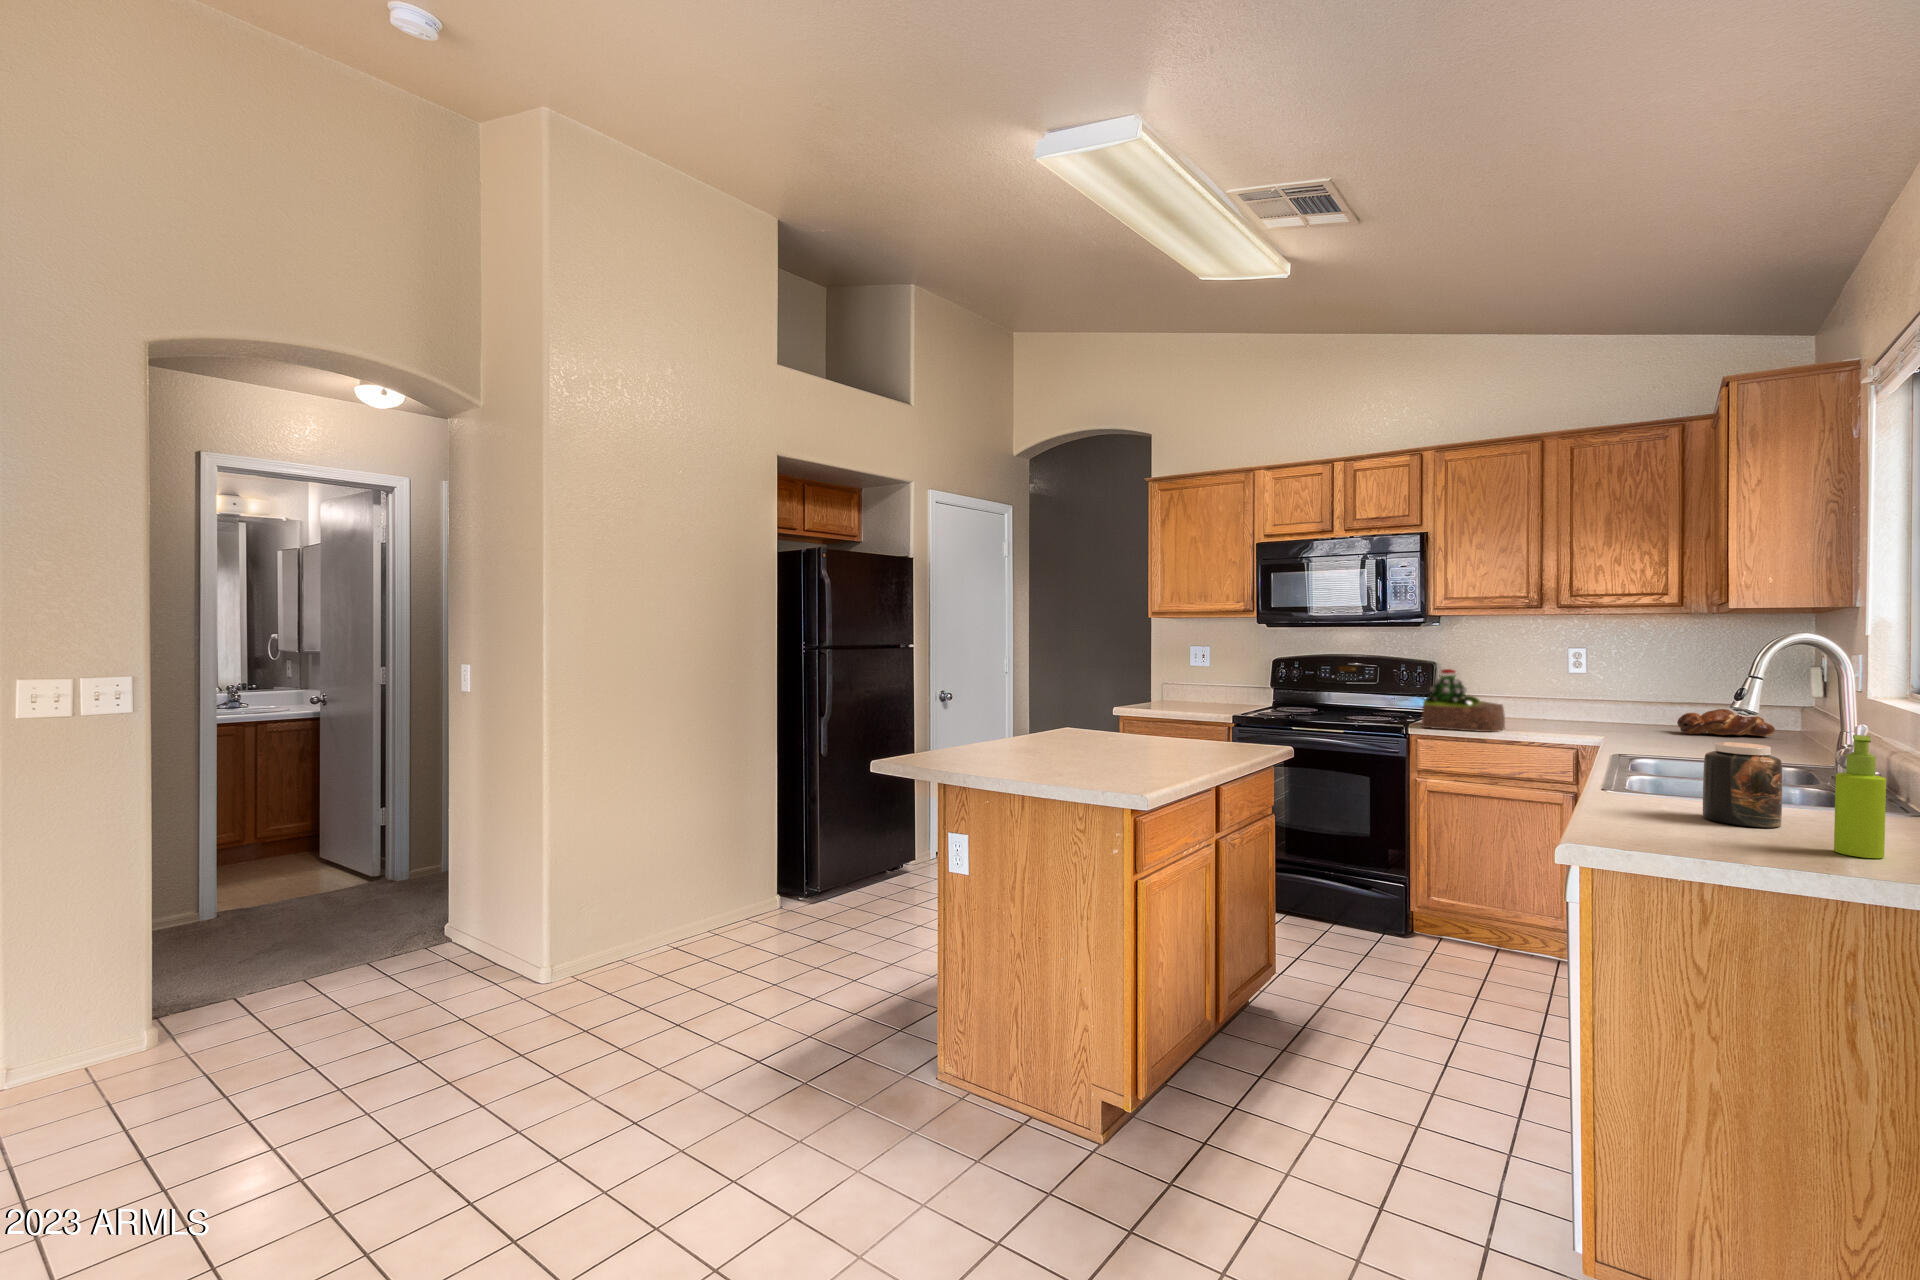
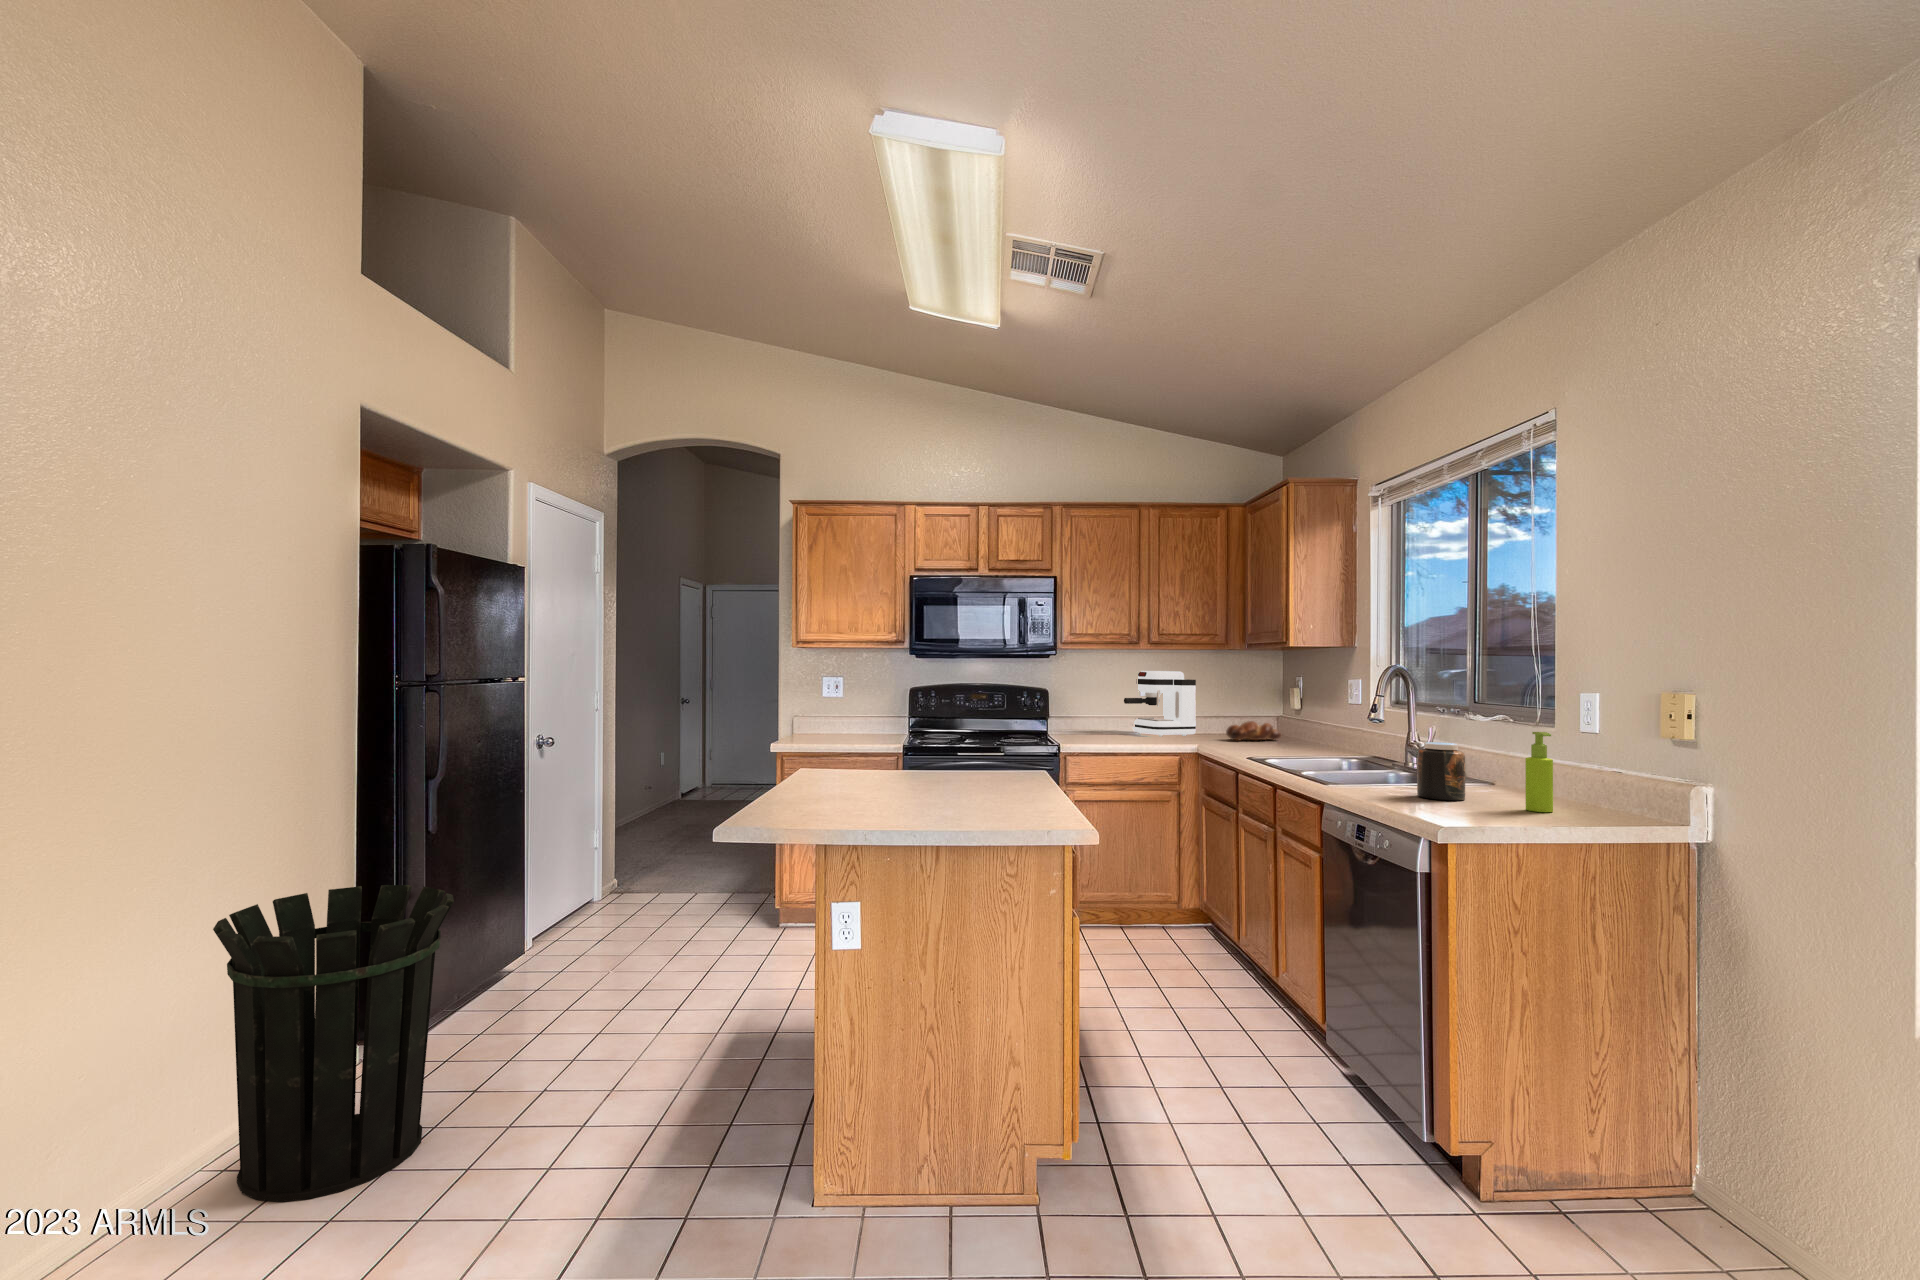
coffee maker: none [1541,641,1650,724] -> present [1124,671,1196,736]
succulent plant: present [1422,669,1505,732] -> none [1072,695,1130,748]
waste bin: none [655,785,789,974] -> present [213,885,454,1202]

